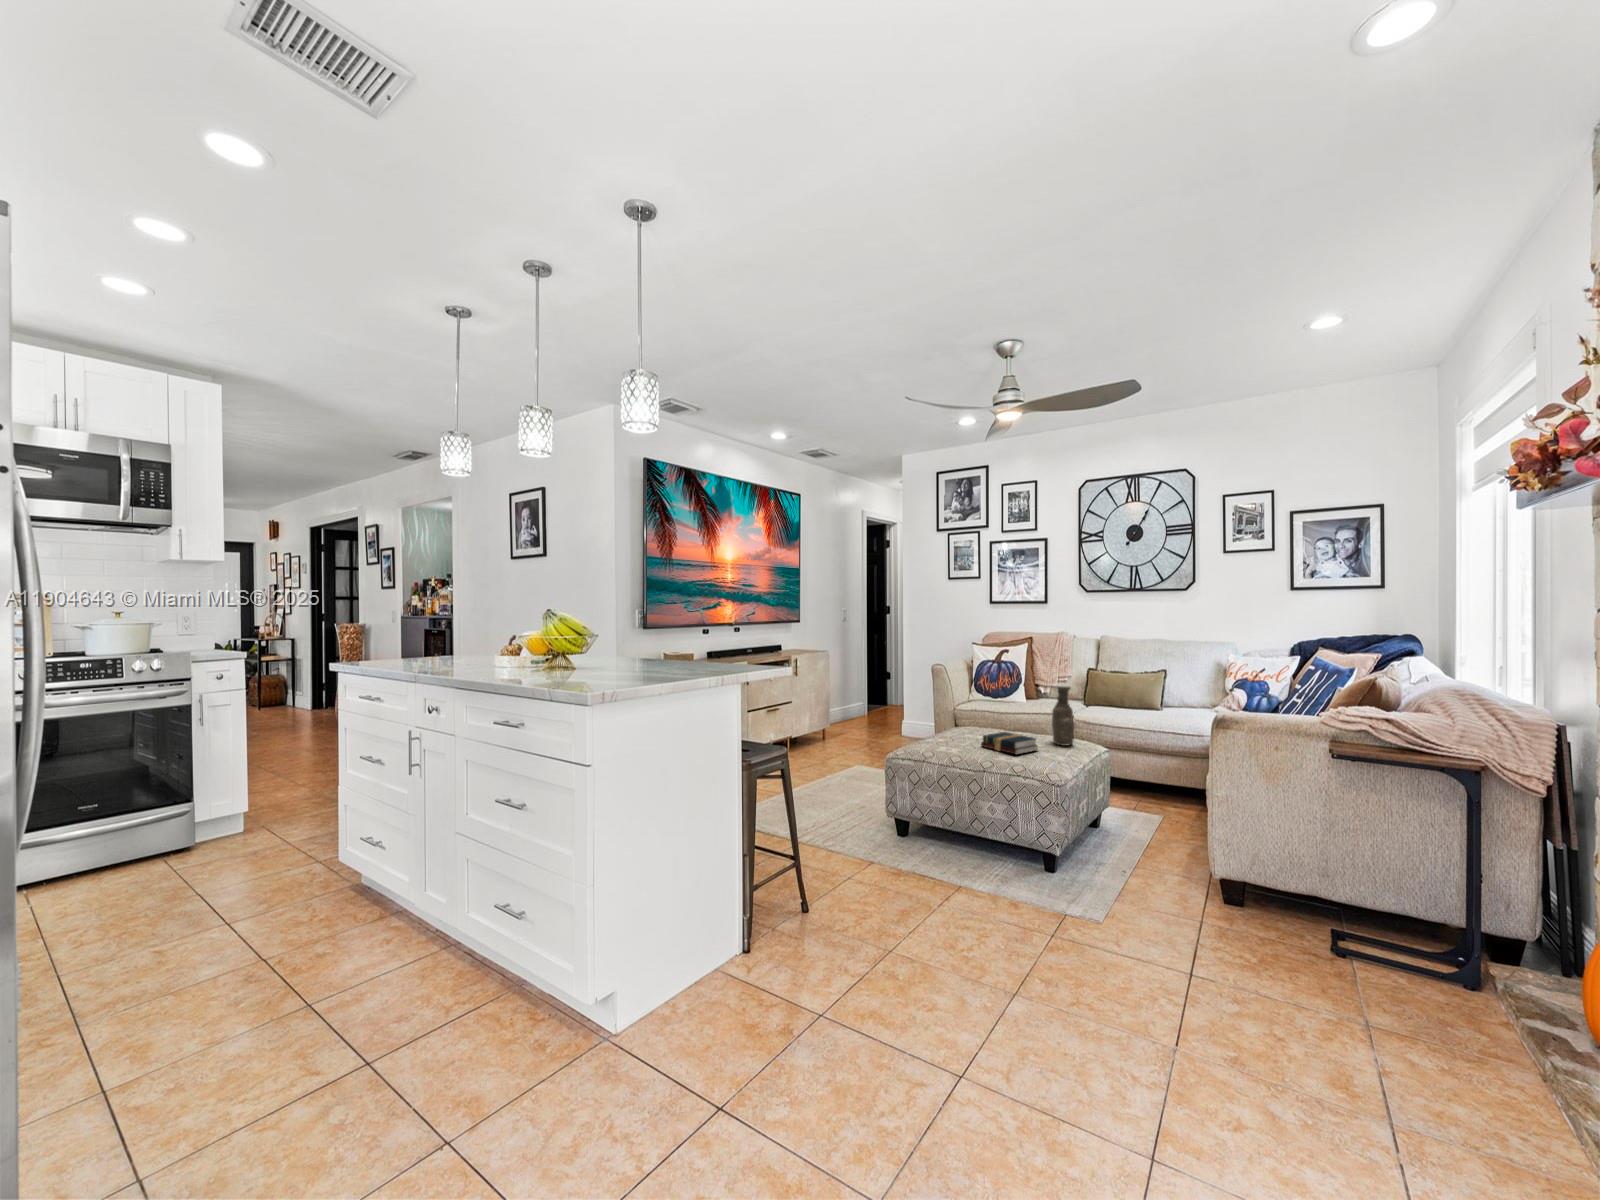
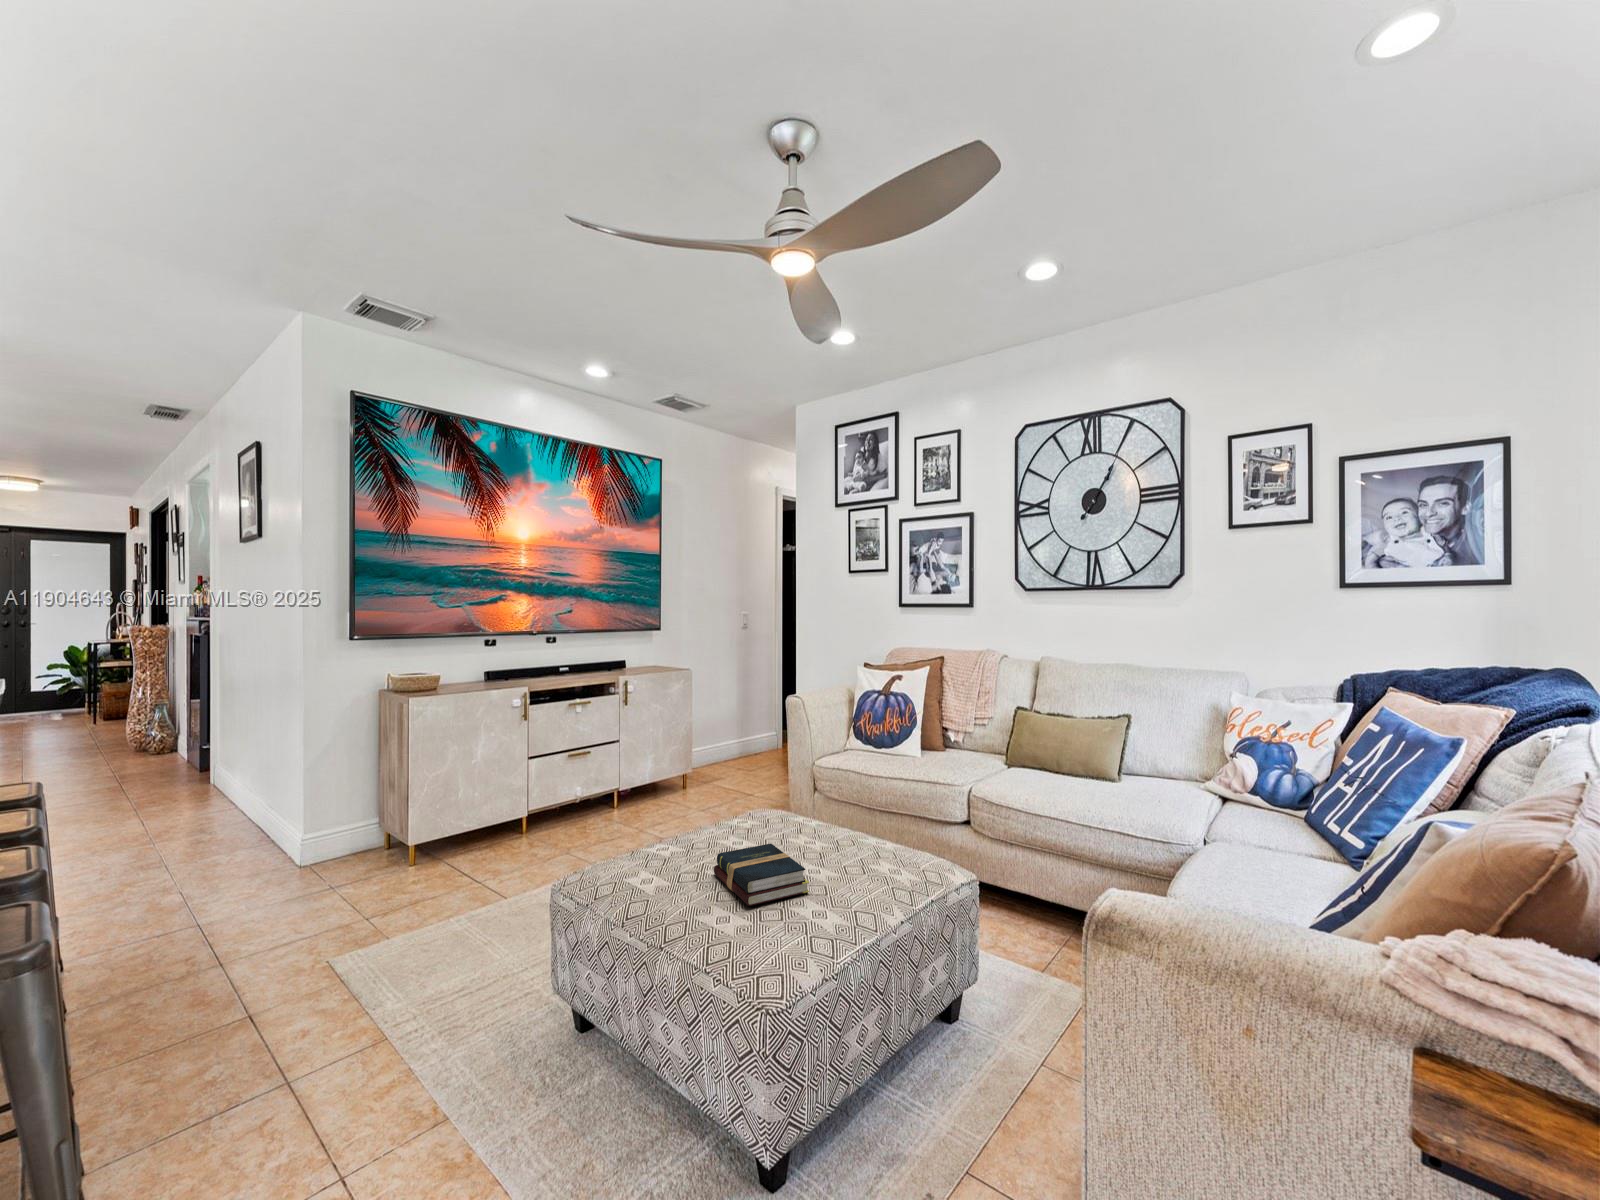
vase: present [1052,686,1074,746] -> none [854,762,893,878]

